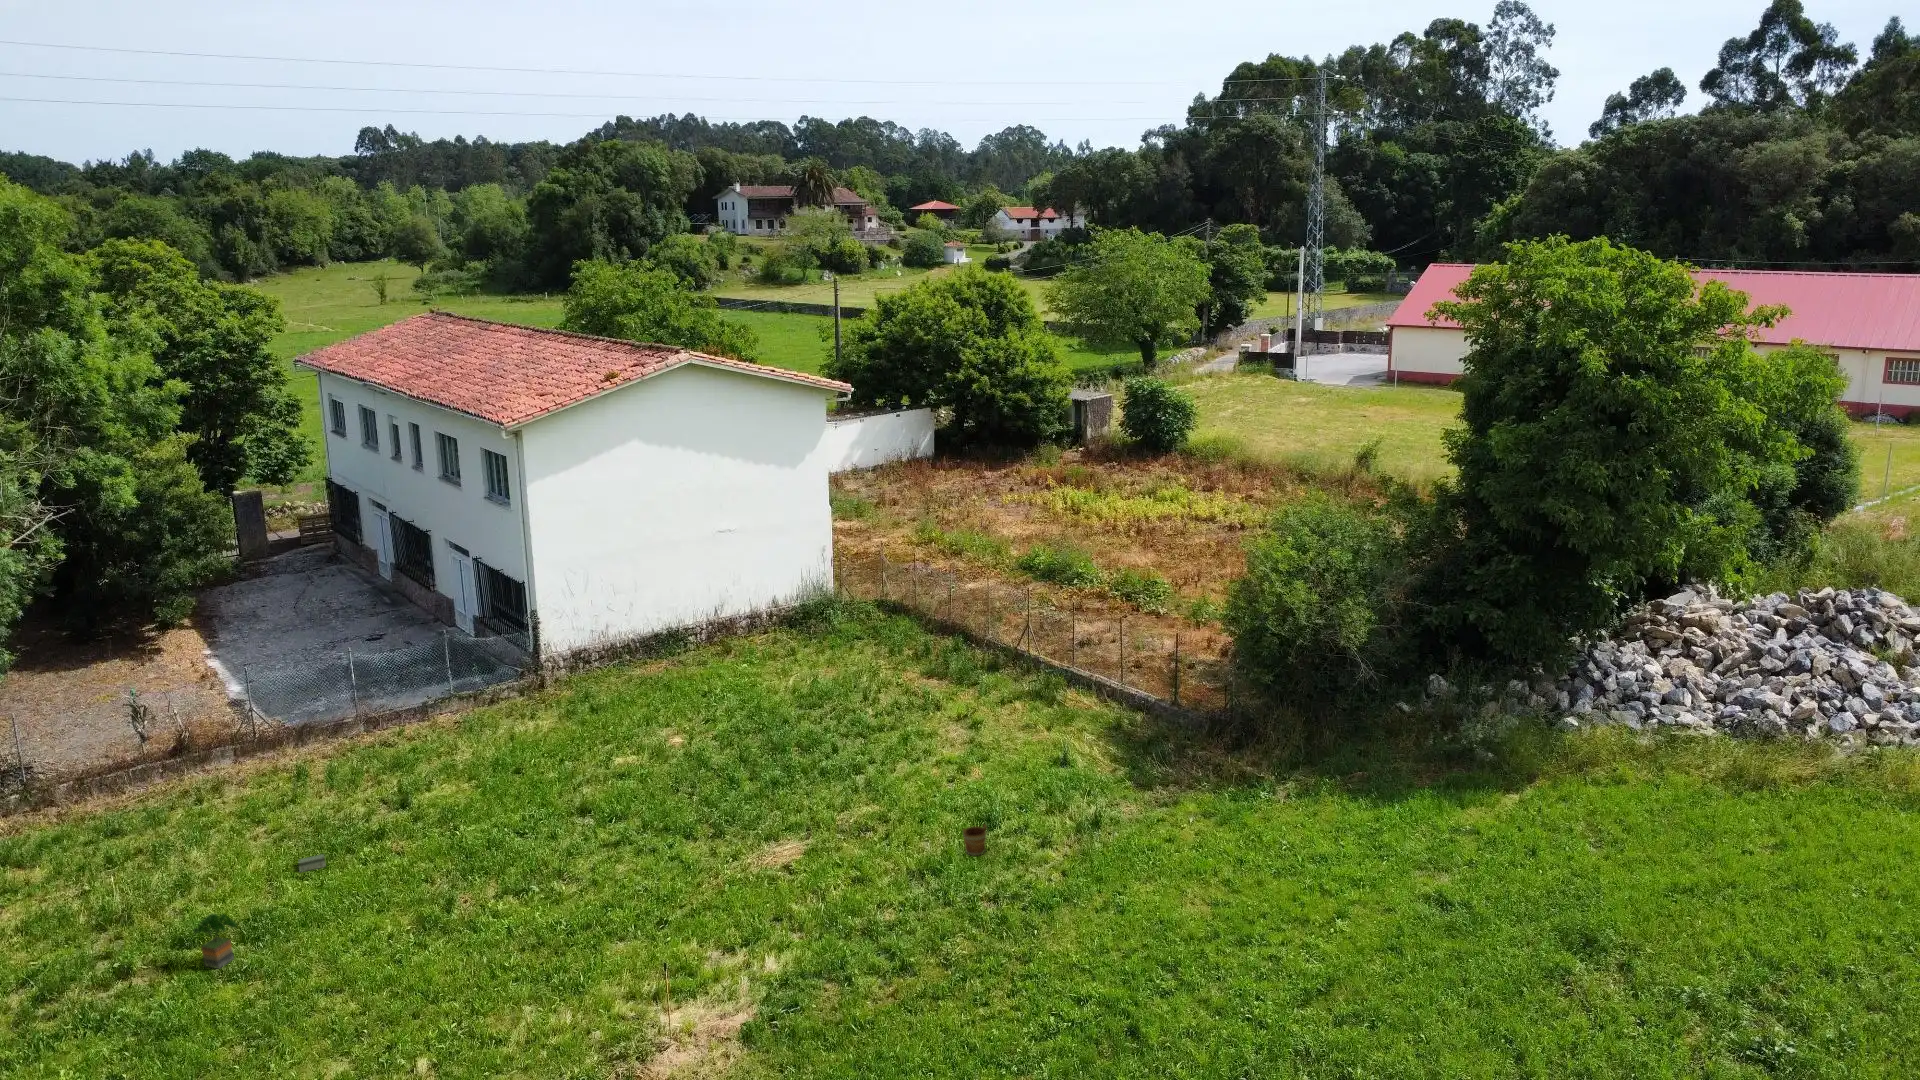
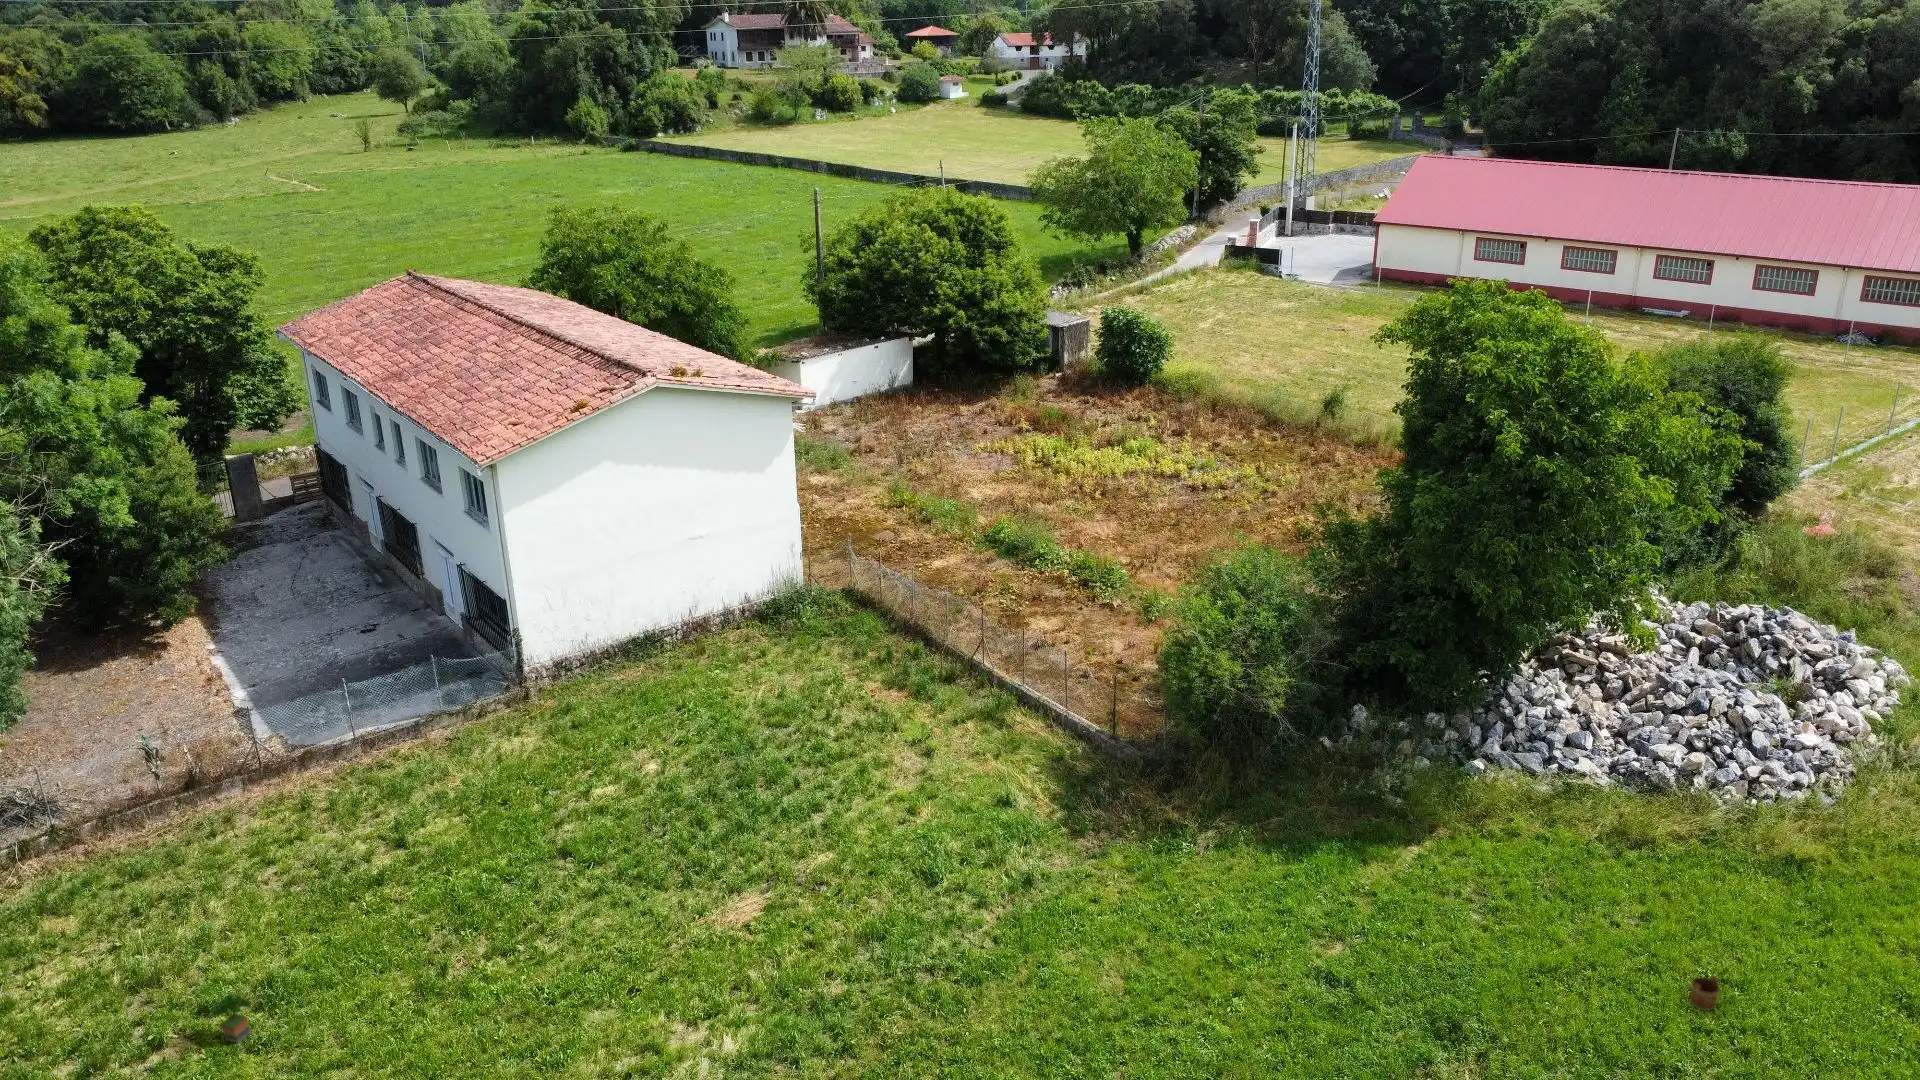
bucket: present [963,824,988,856] -> present [1690,977,1720,1011]
toolbox: present [299,854,325,872] -> none [305,909,330,929]

